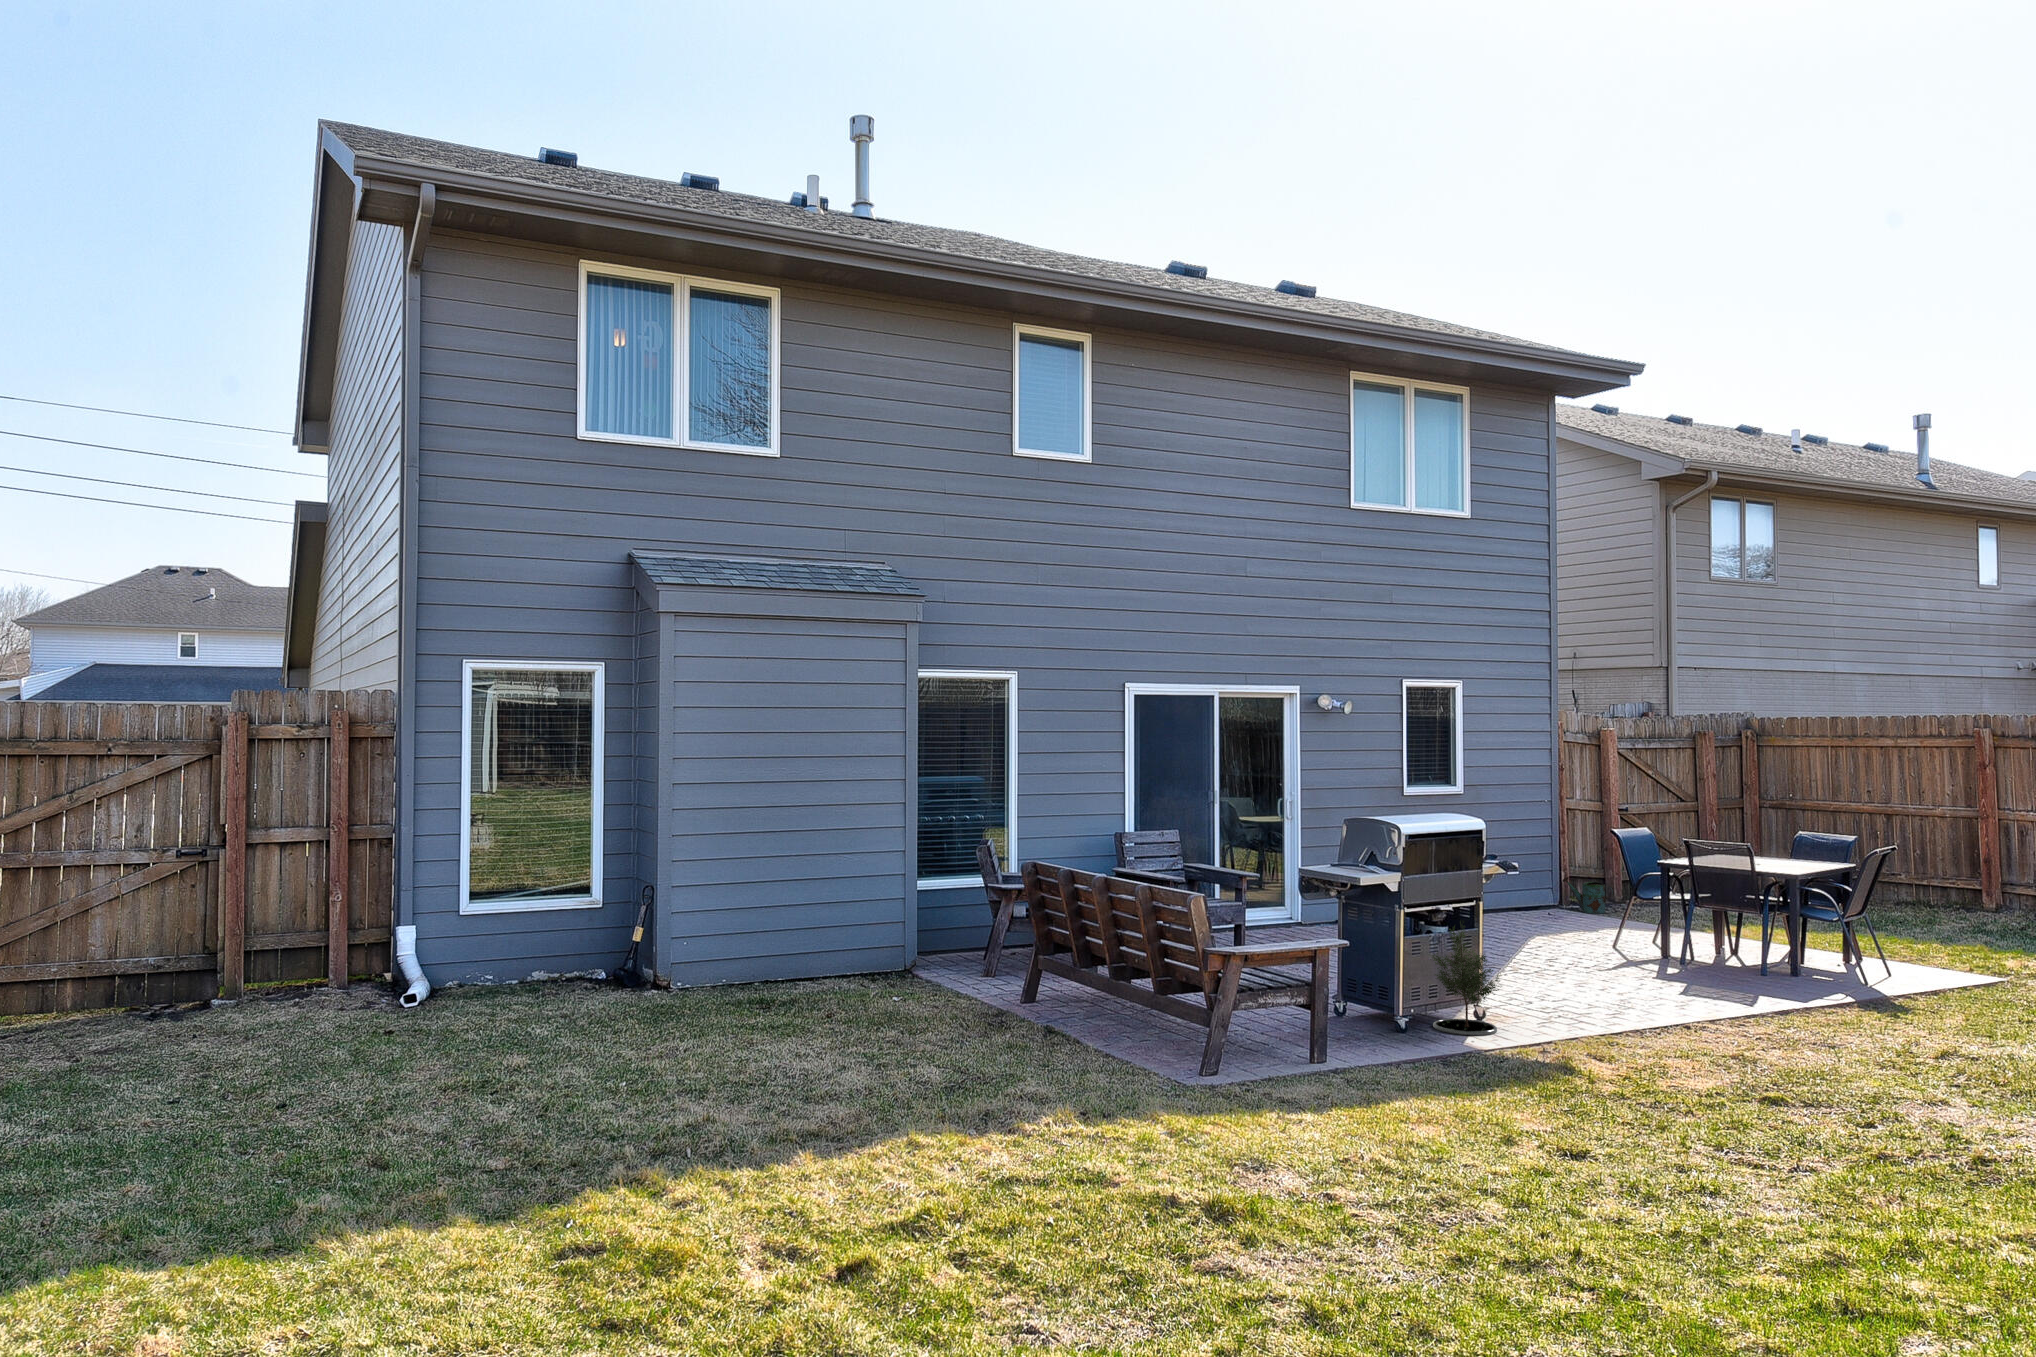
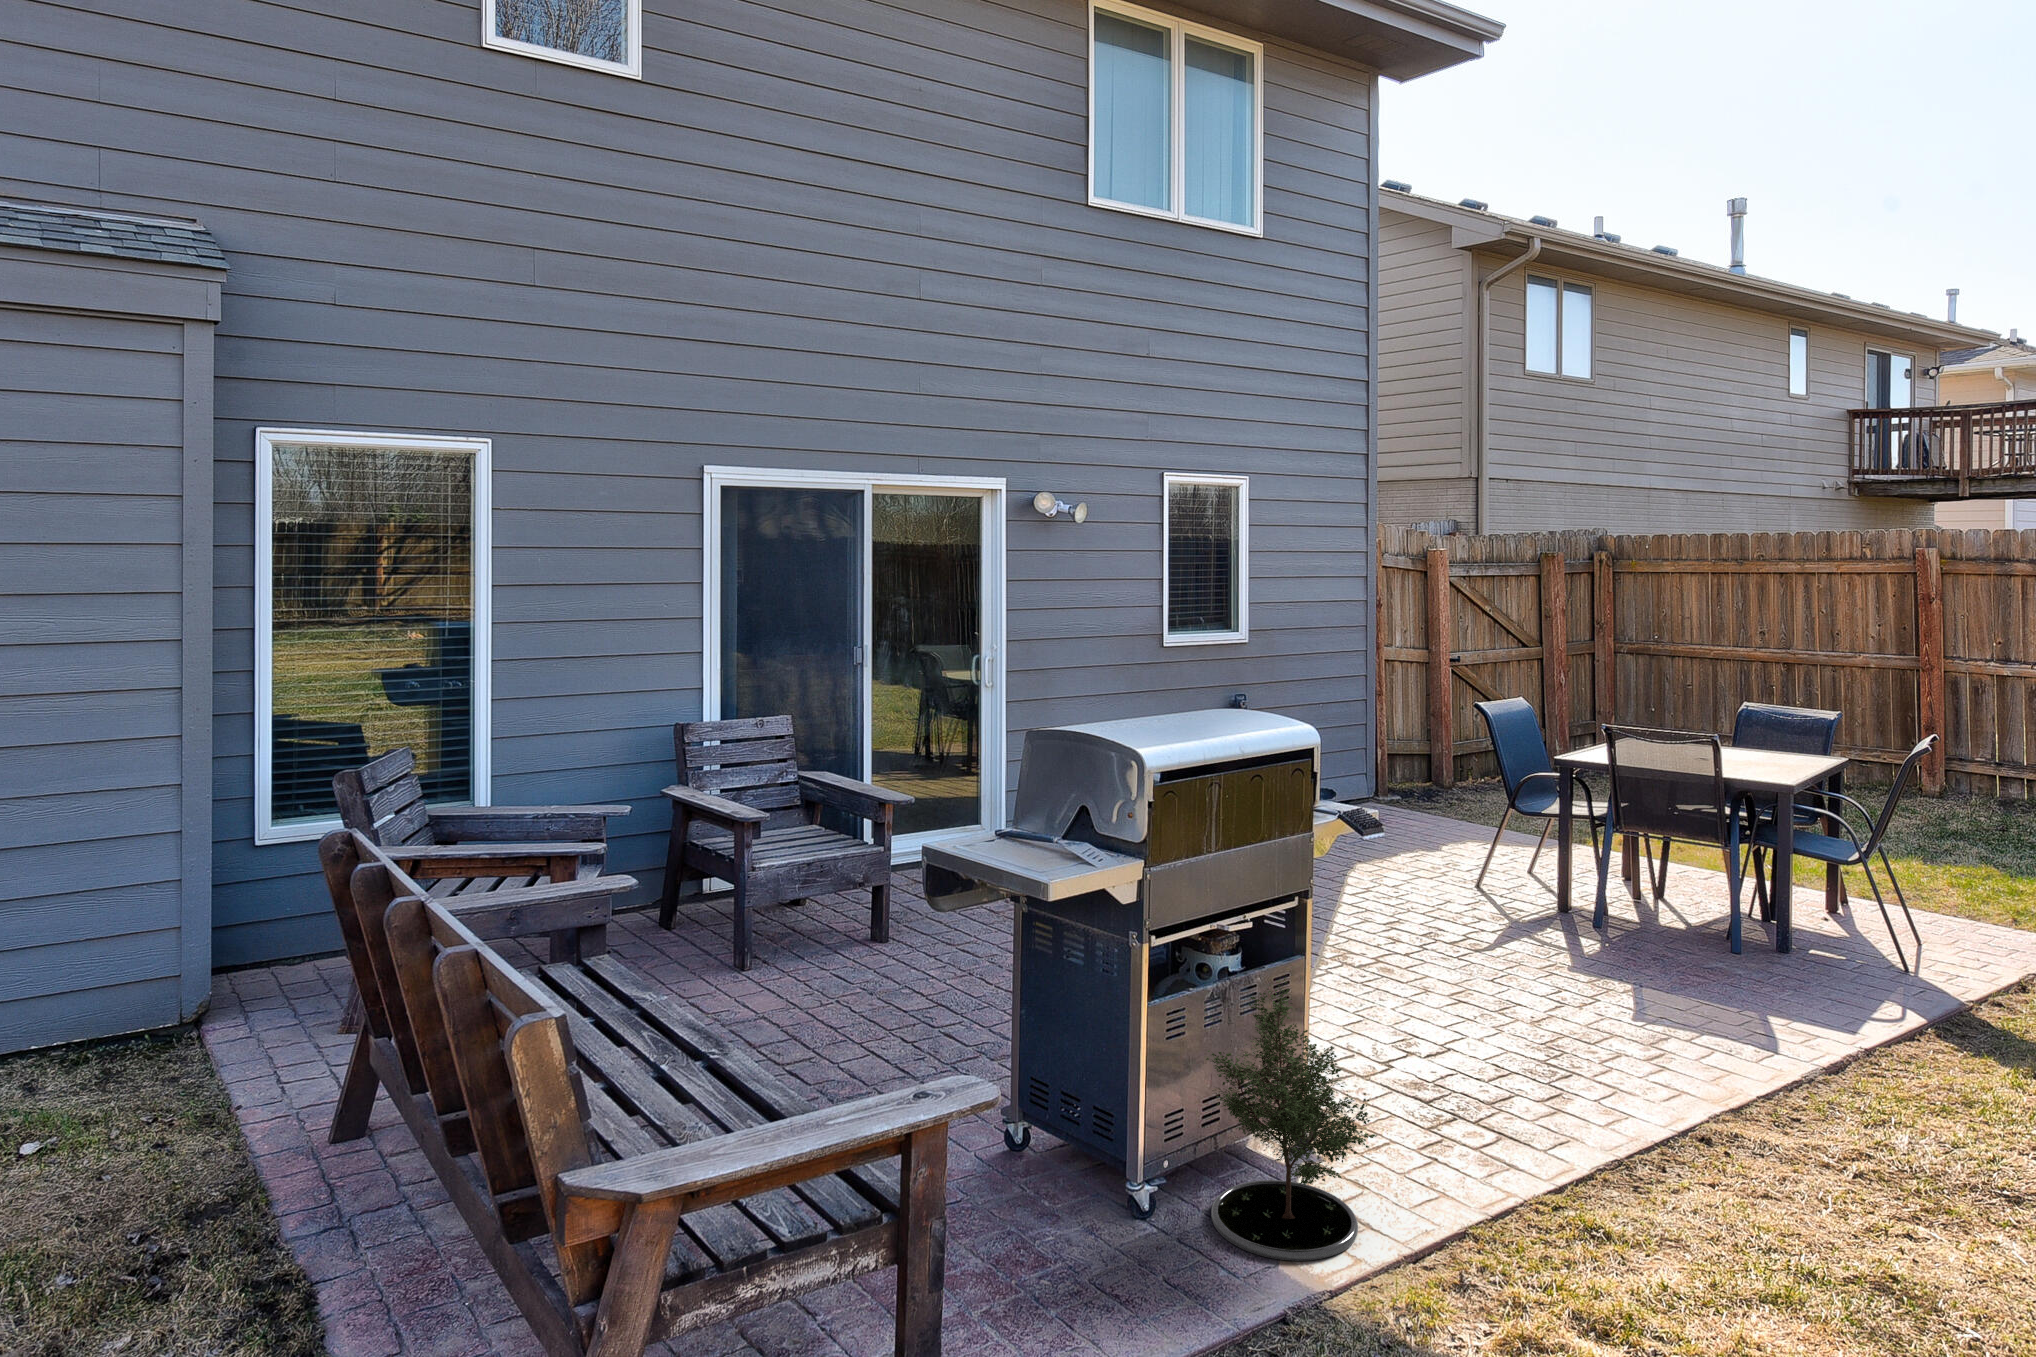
watering can: present [1562,877,1613,914] -> none [1379,754,1448,805]

